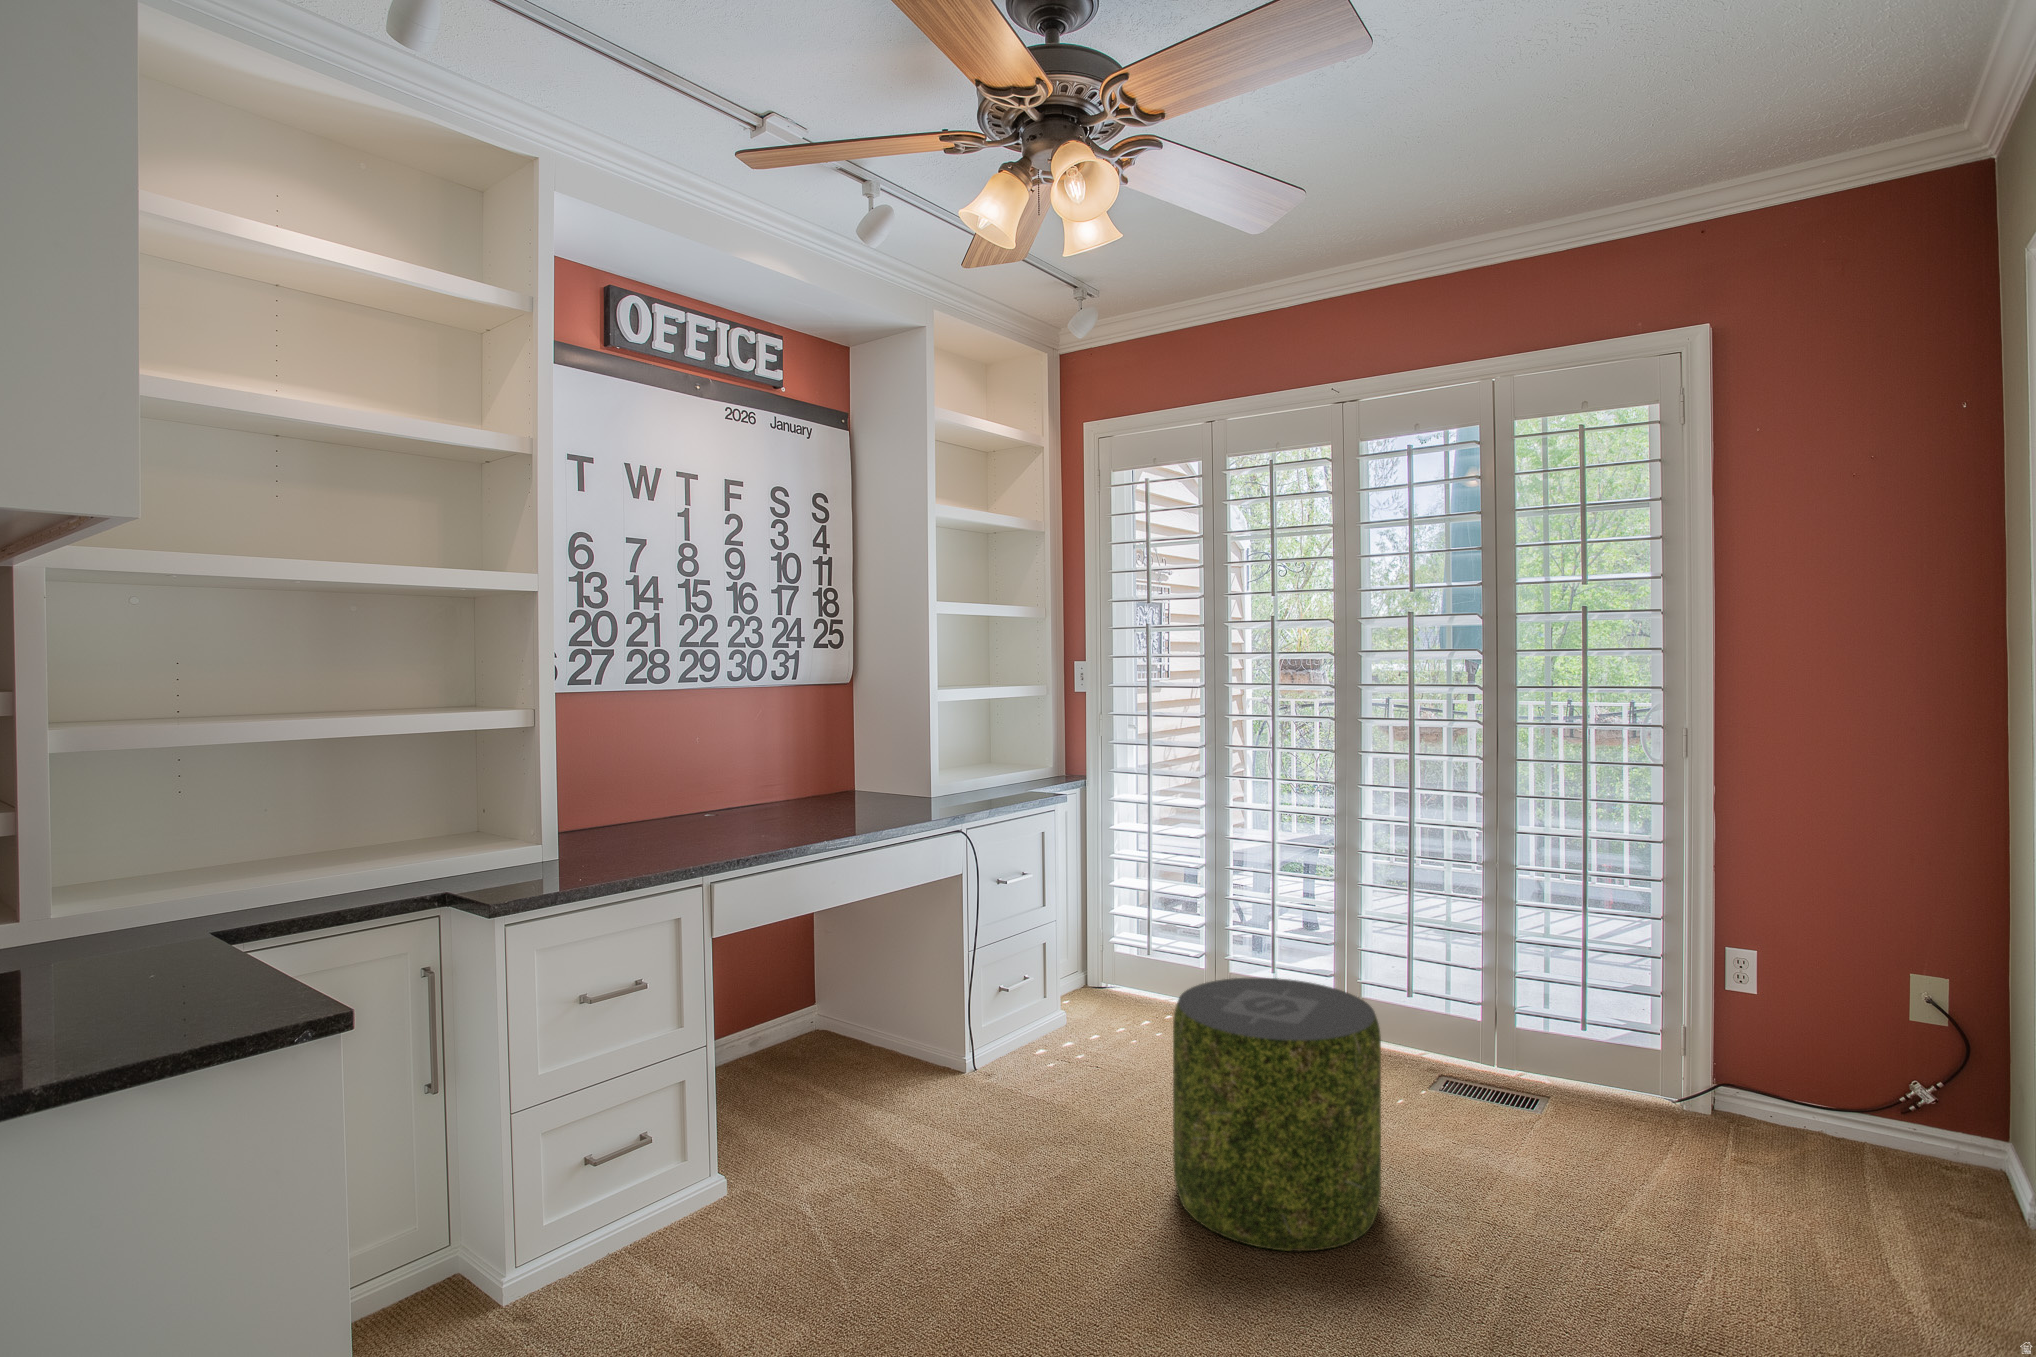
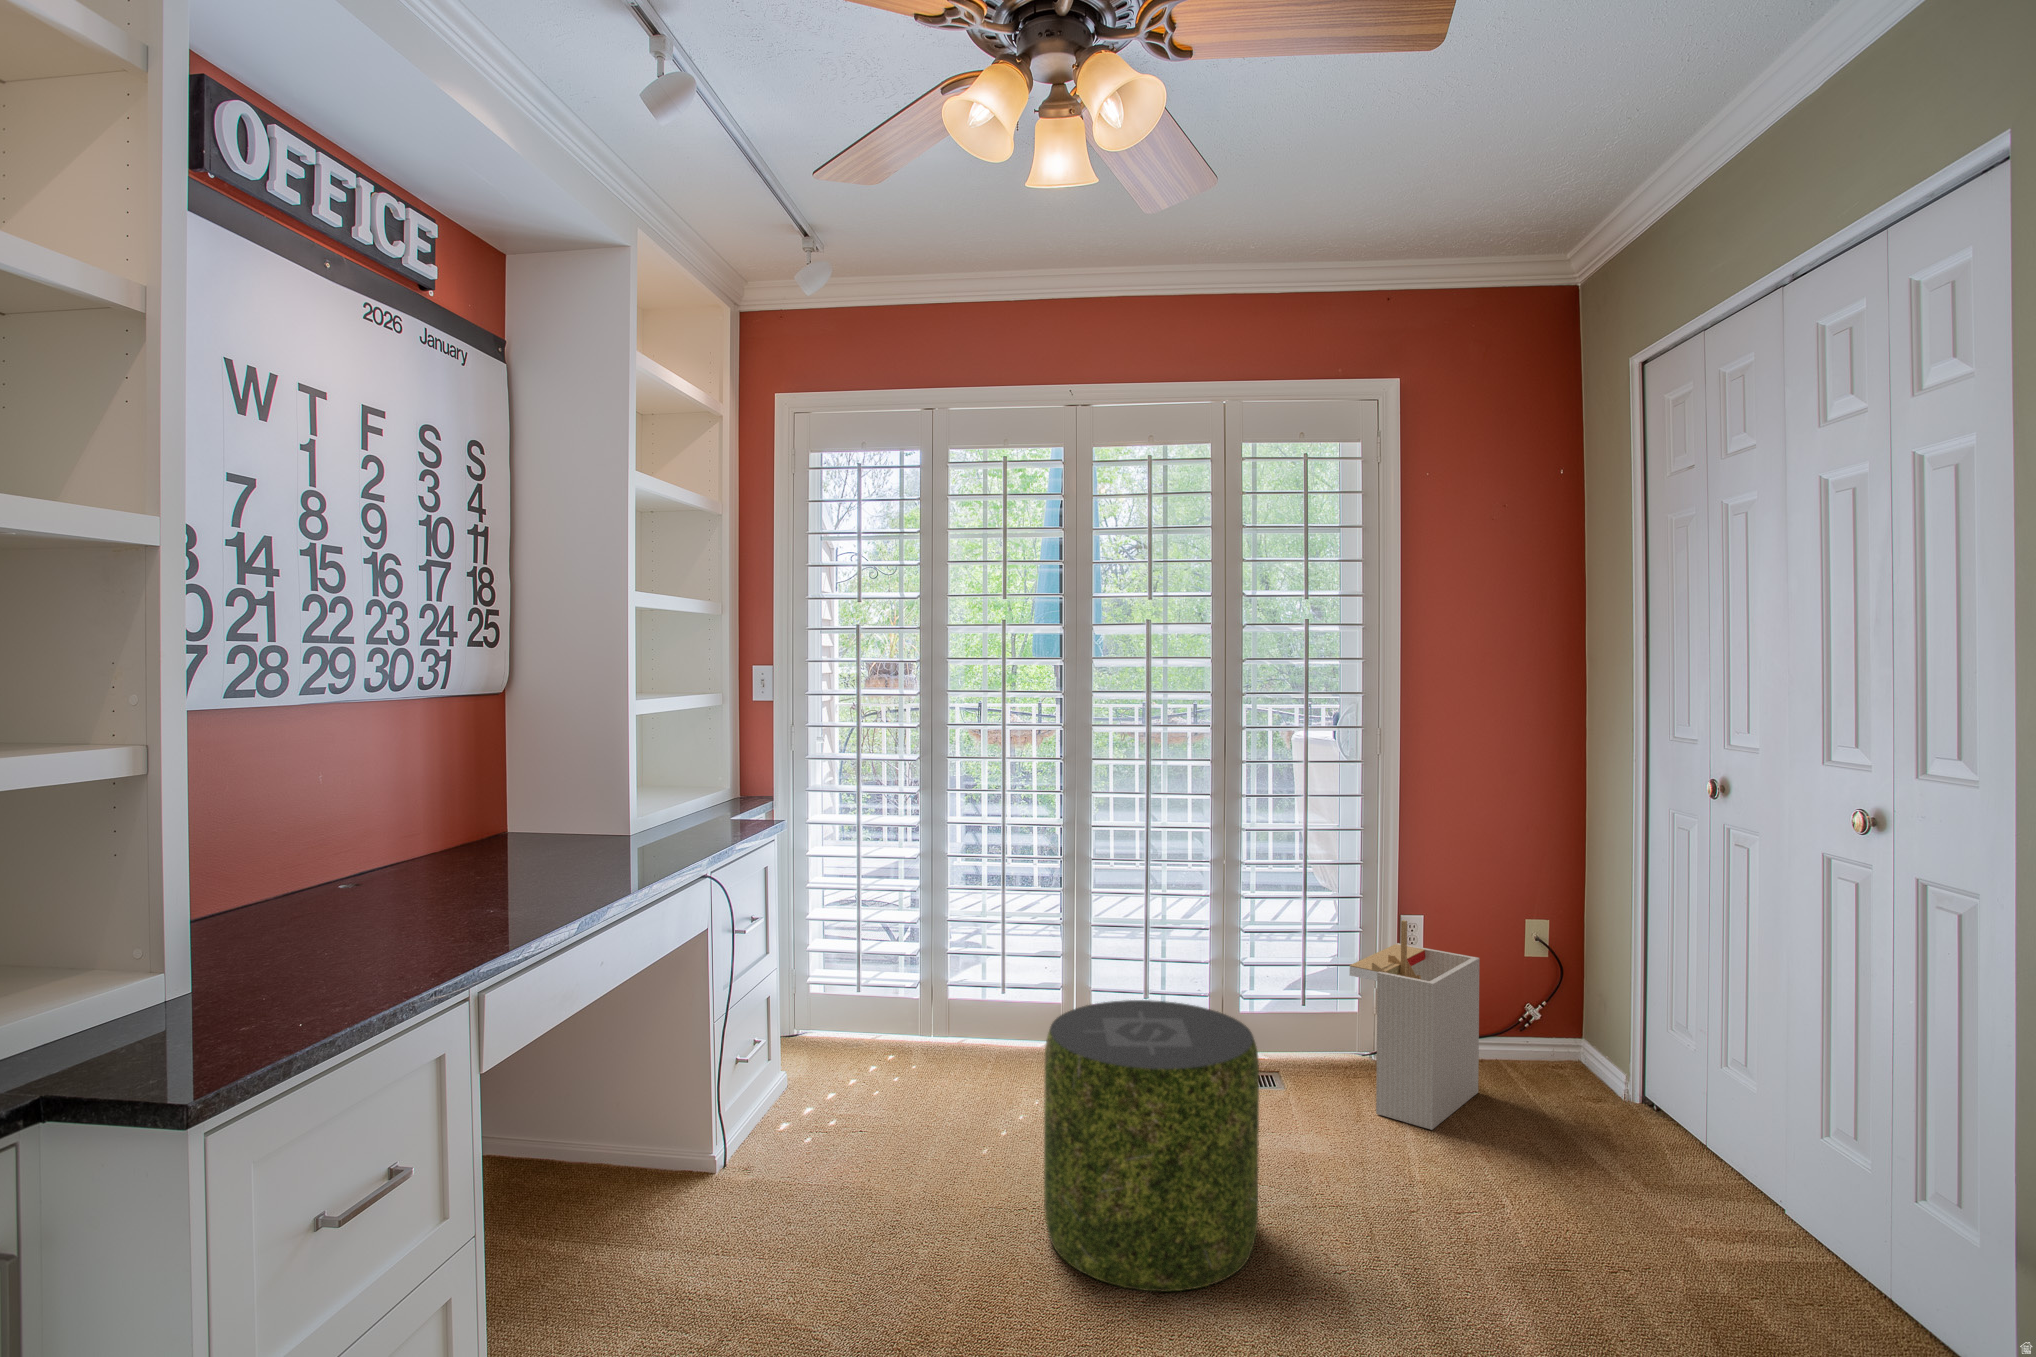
storage bin: none [1605,946,1795,1186] -> present [1350,920,1479,1130]

